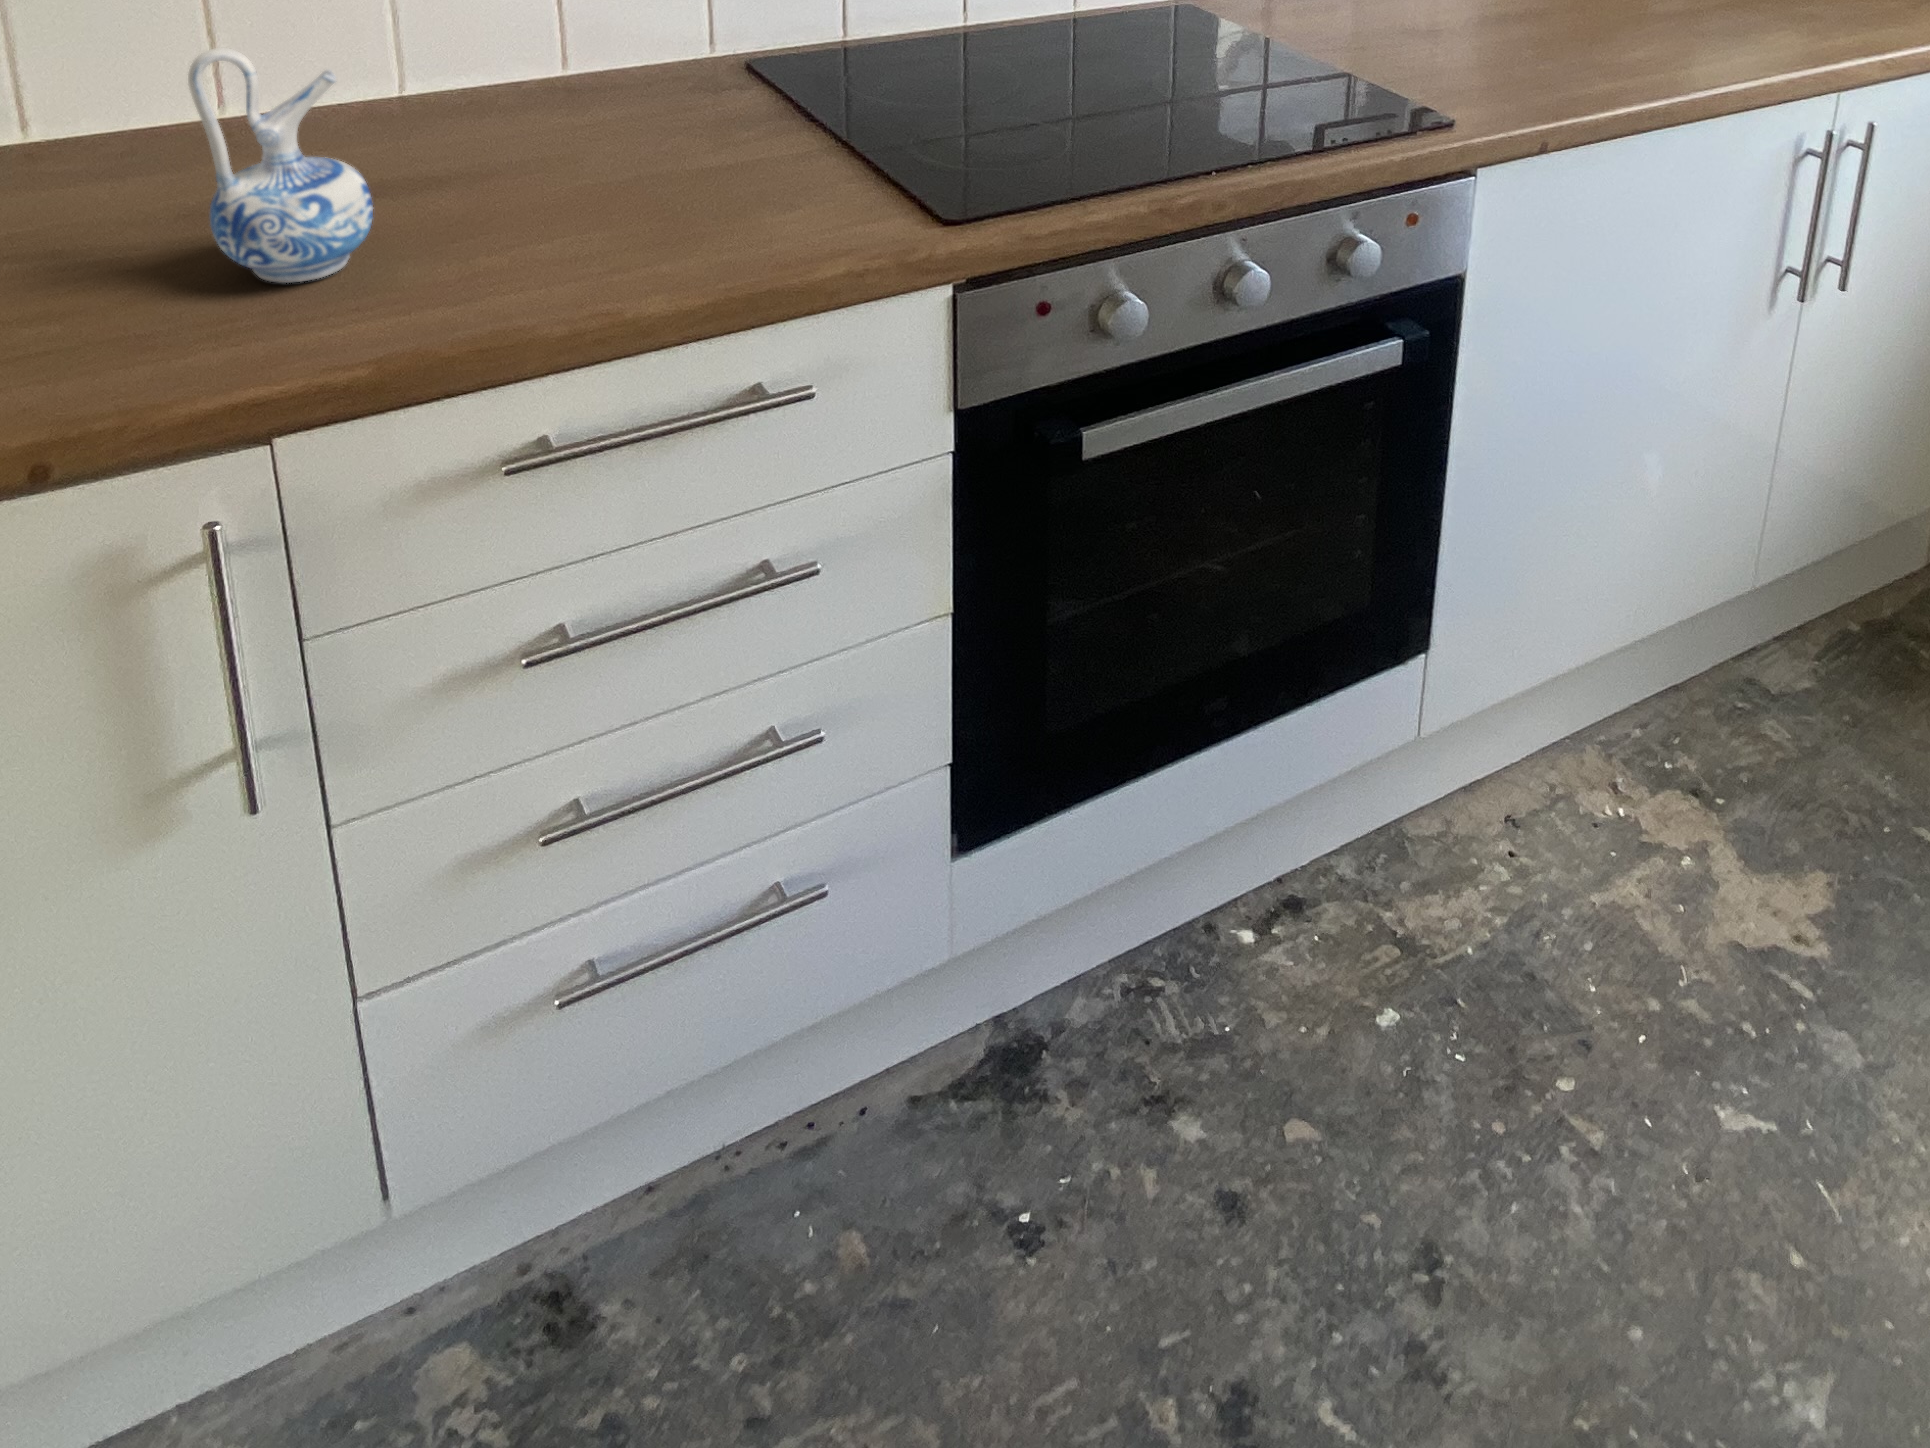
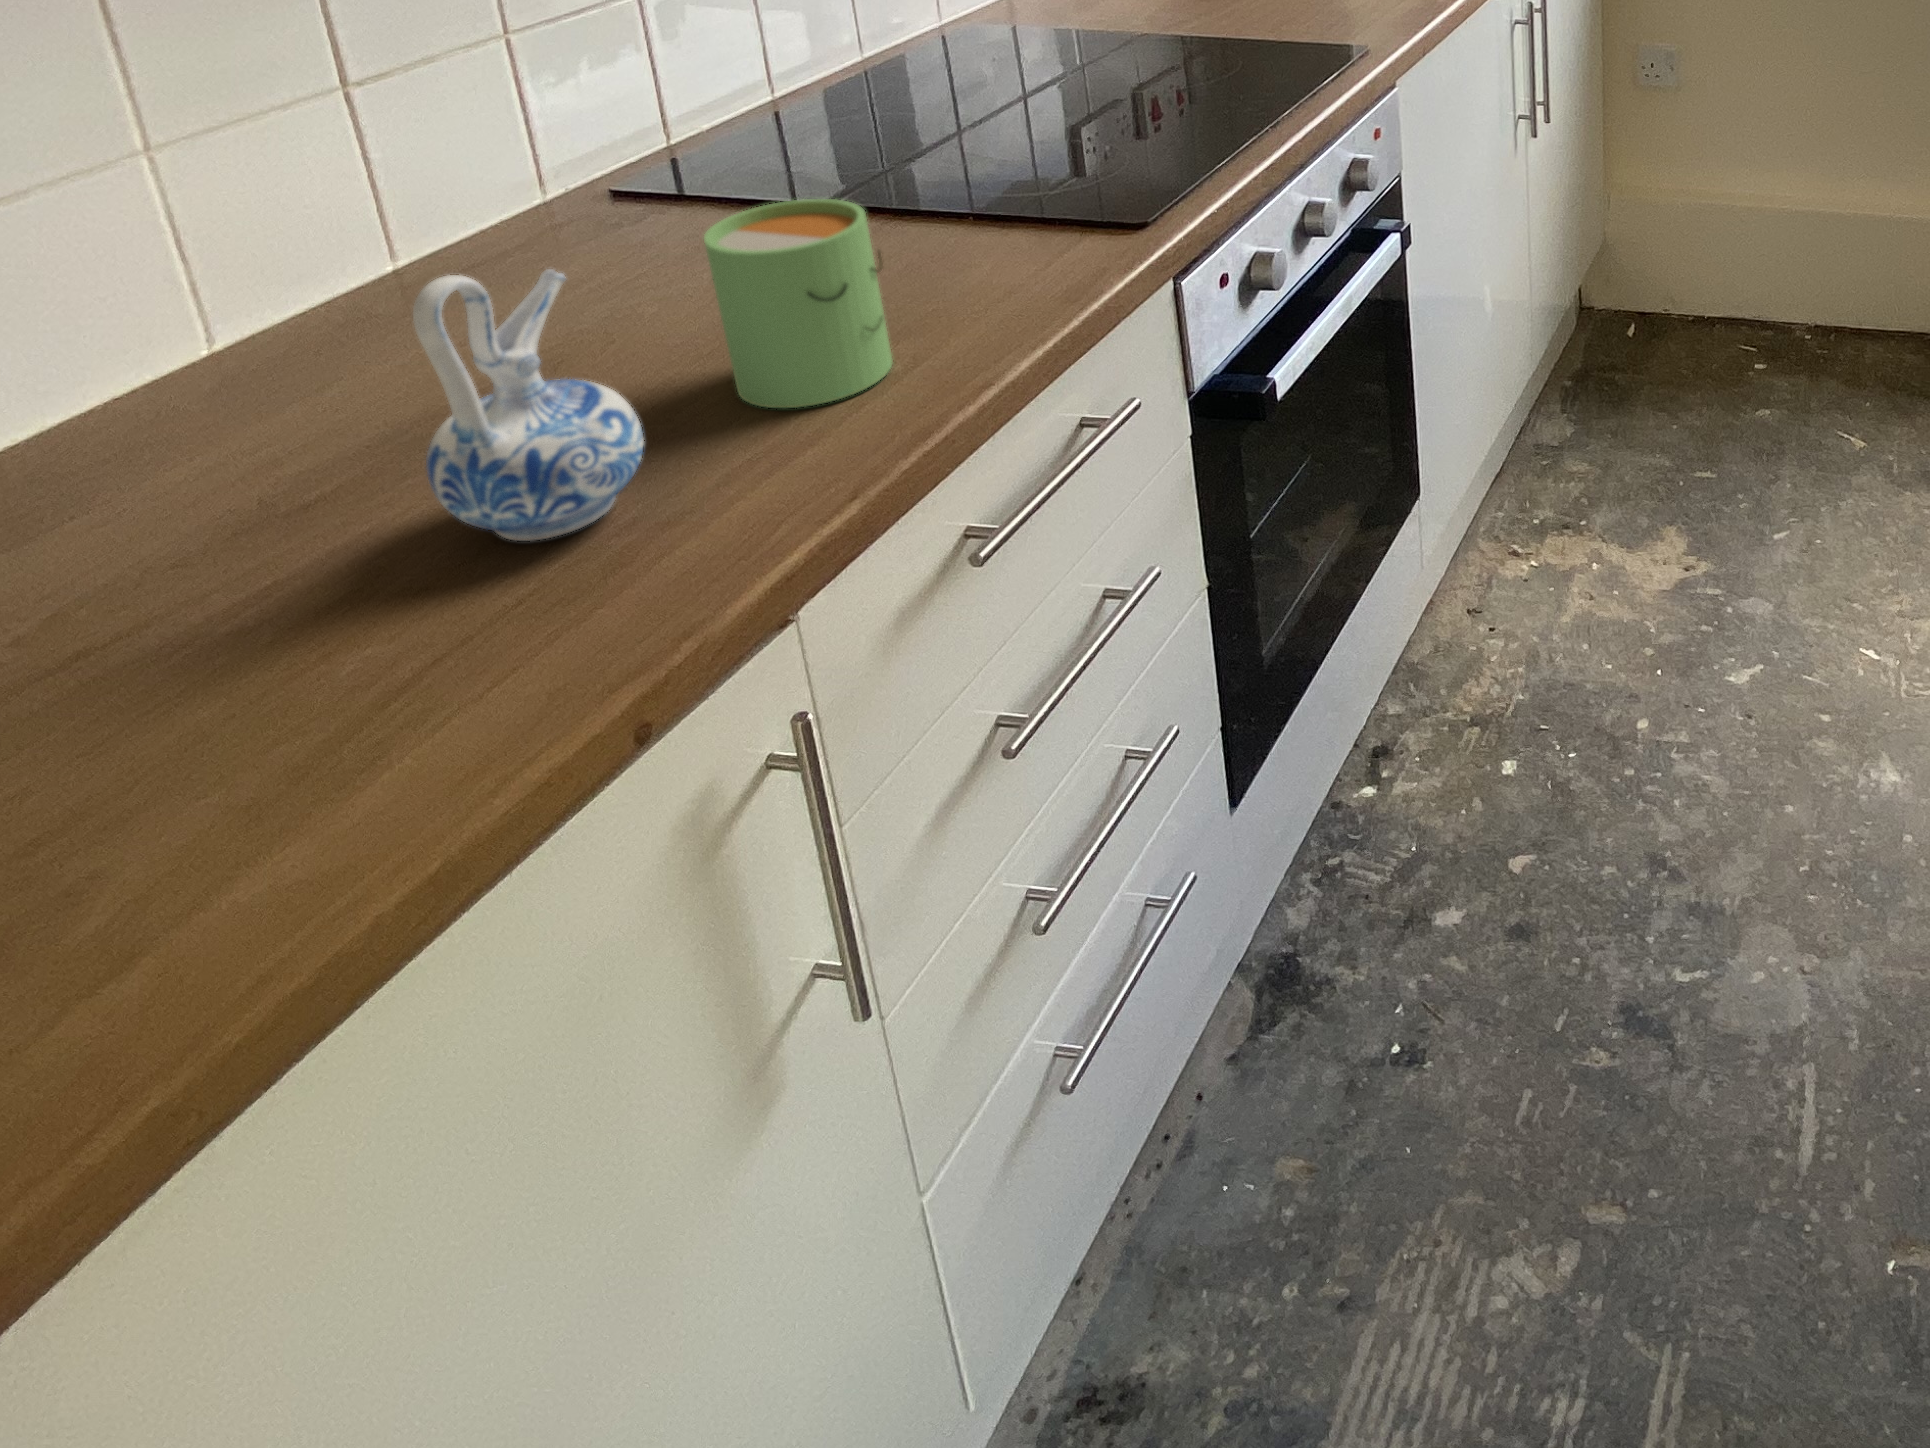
mug: none [499,78,670,264] -> present [704,199,892,408]

